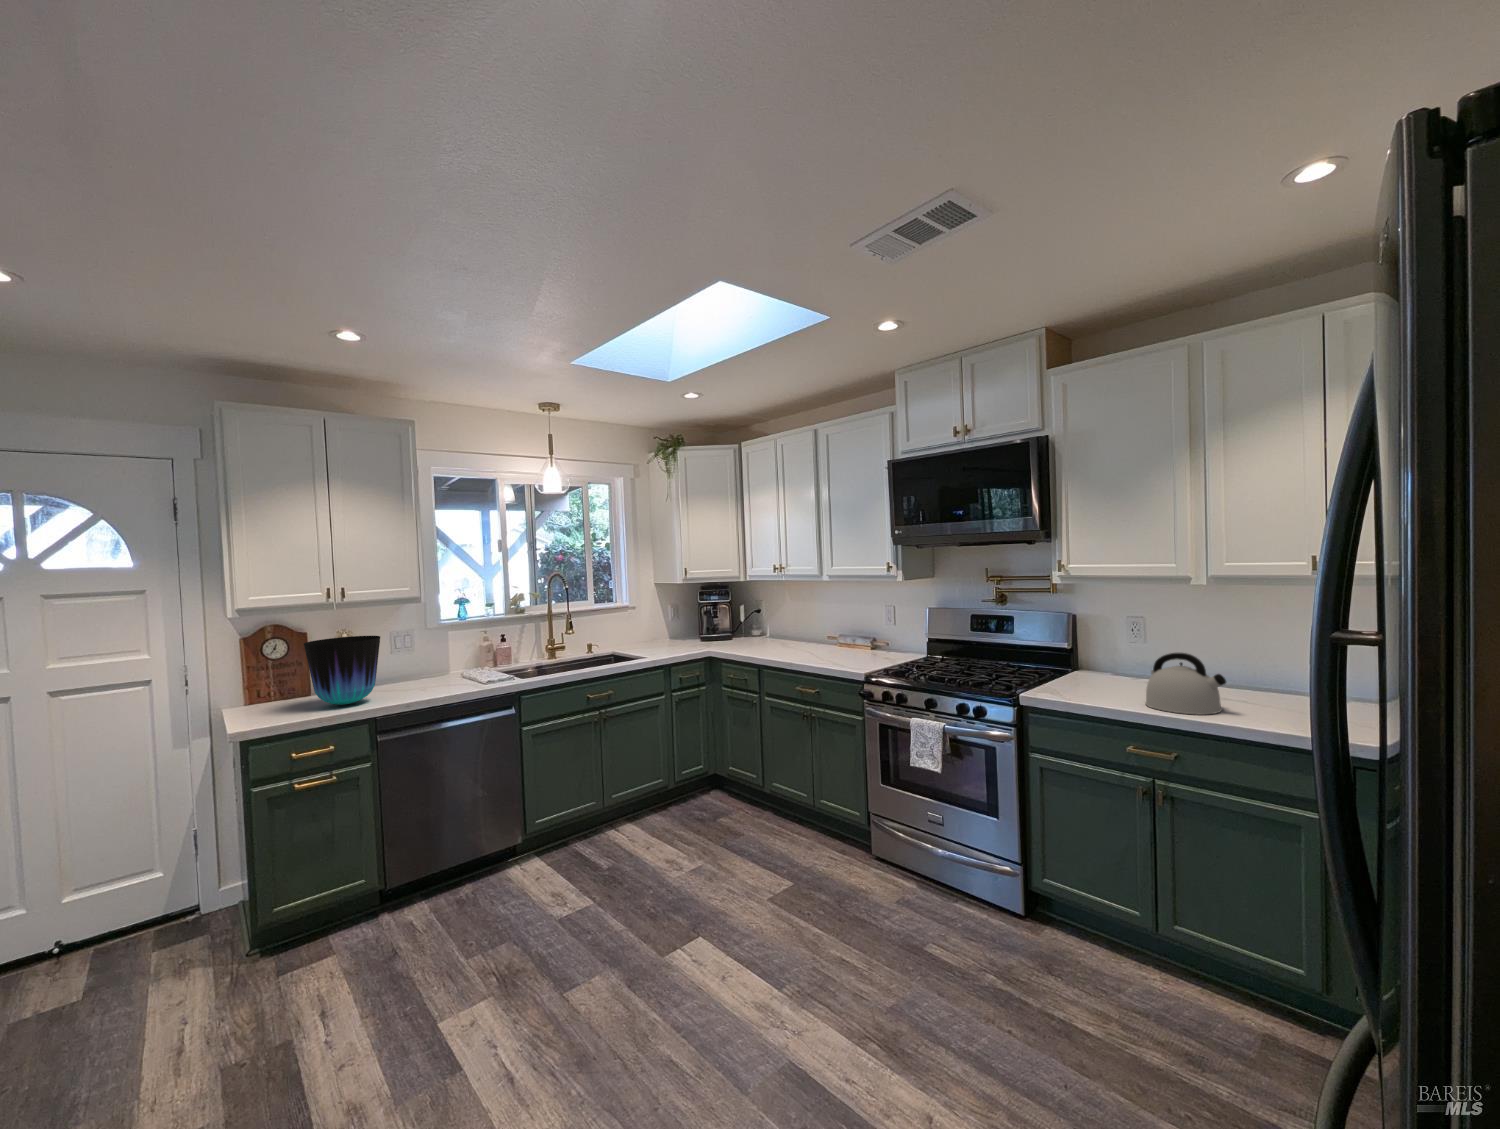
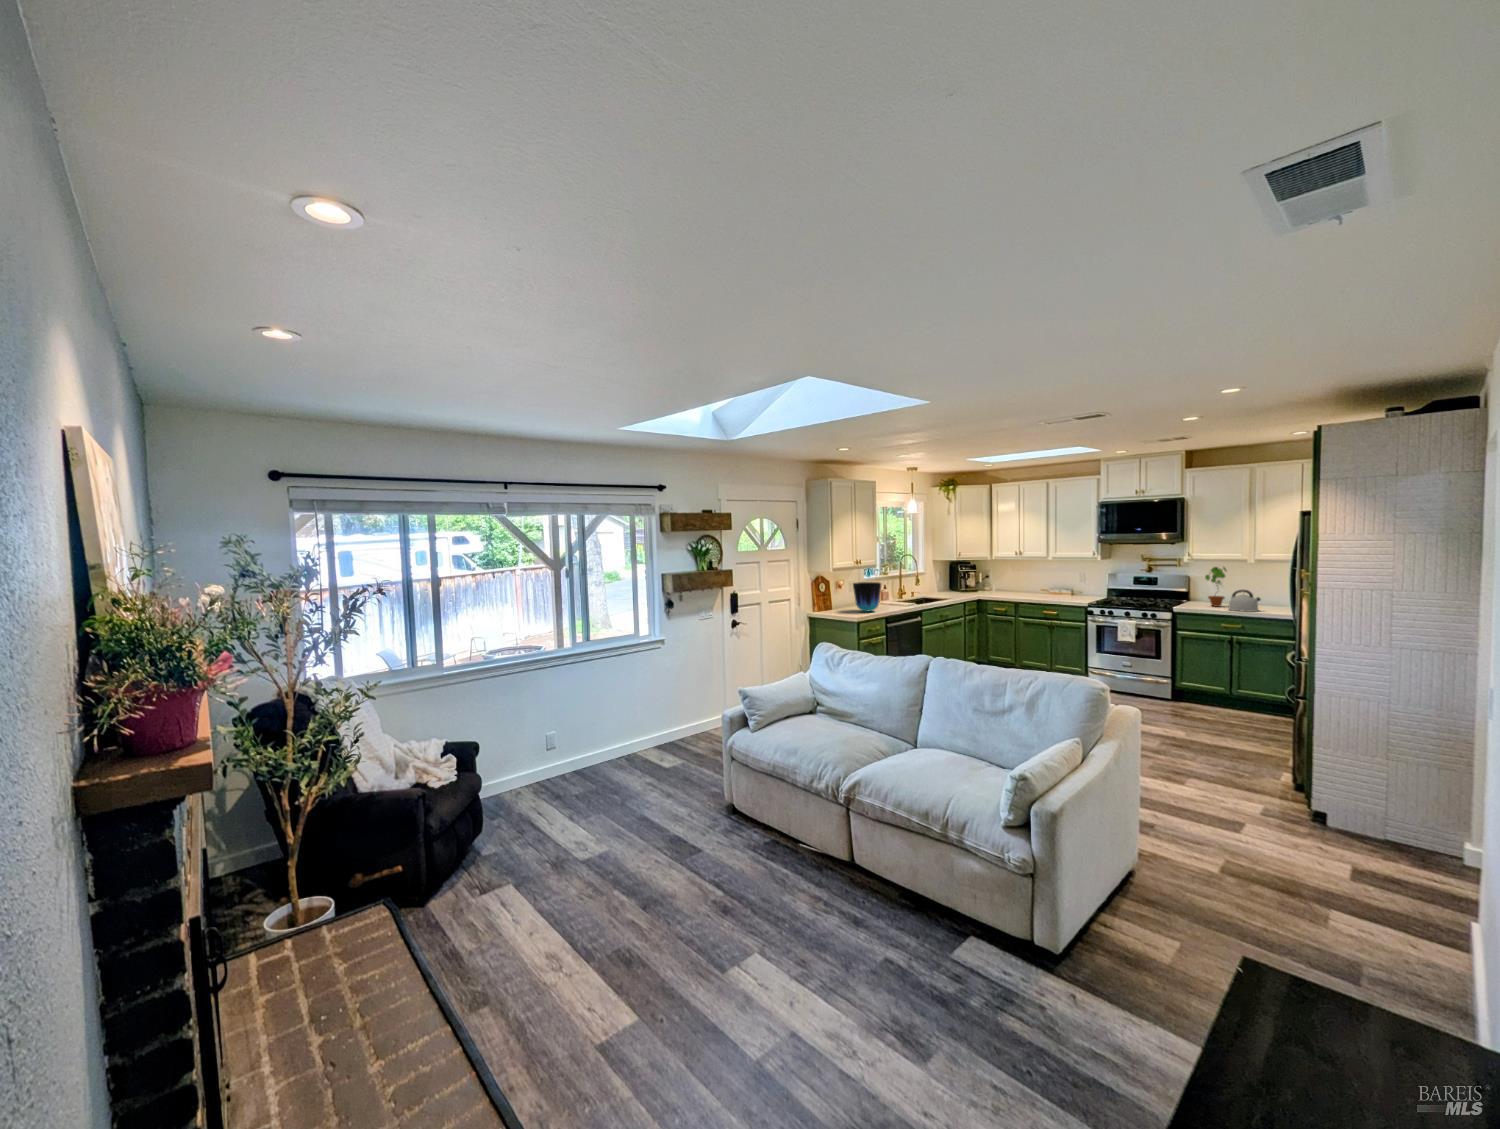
potted plant: none [1094,591,1144,690] -> present [1205,567,1226,607]

